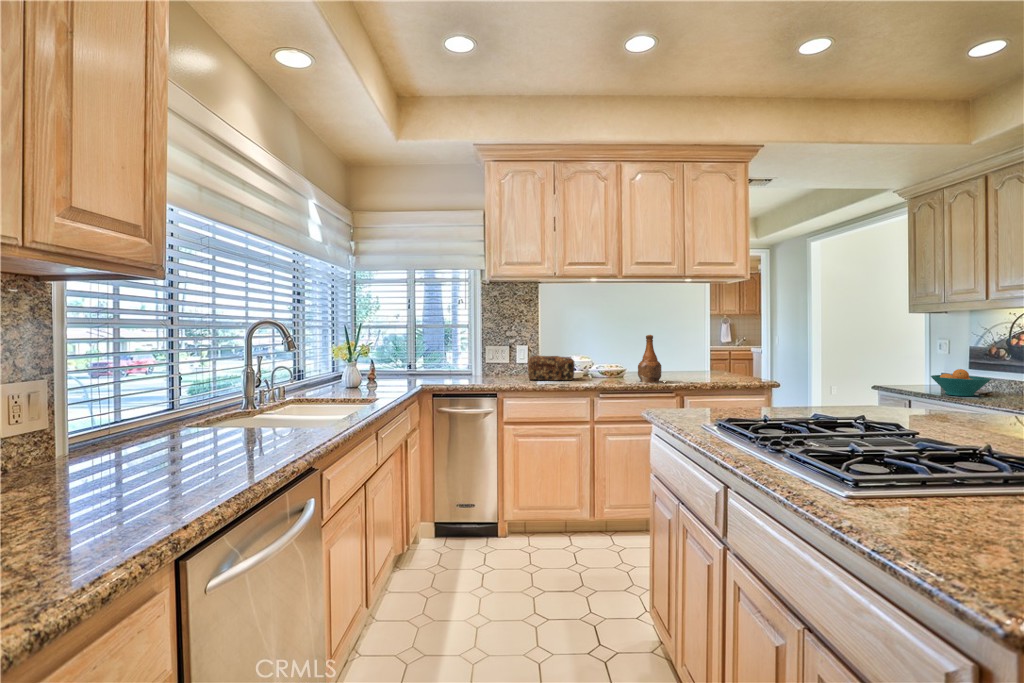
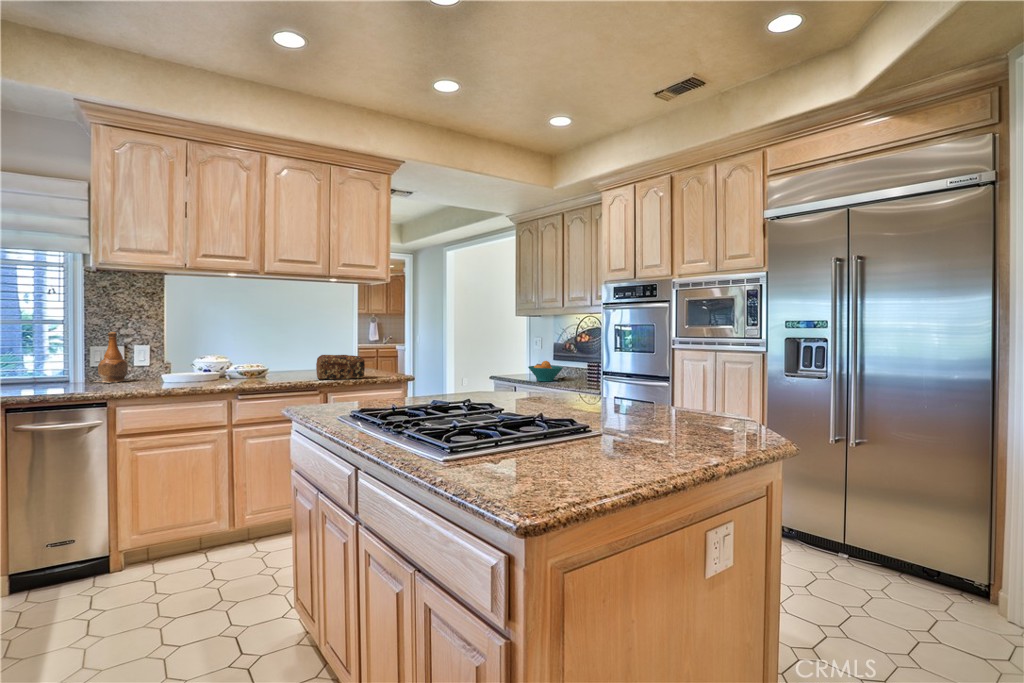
bottle: present [638,335,661,384] -> present [95,332,130,383]
bread loaf: present [528,356,575,381] -> present [316,355,365,379]

